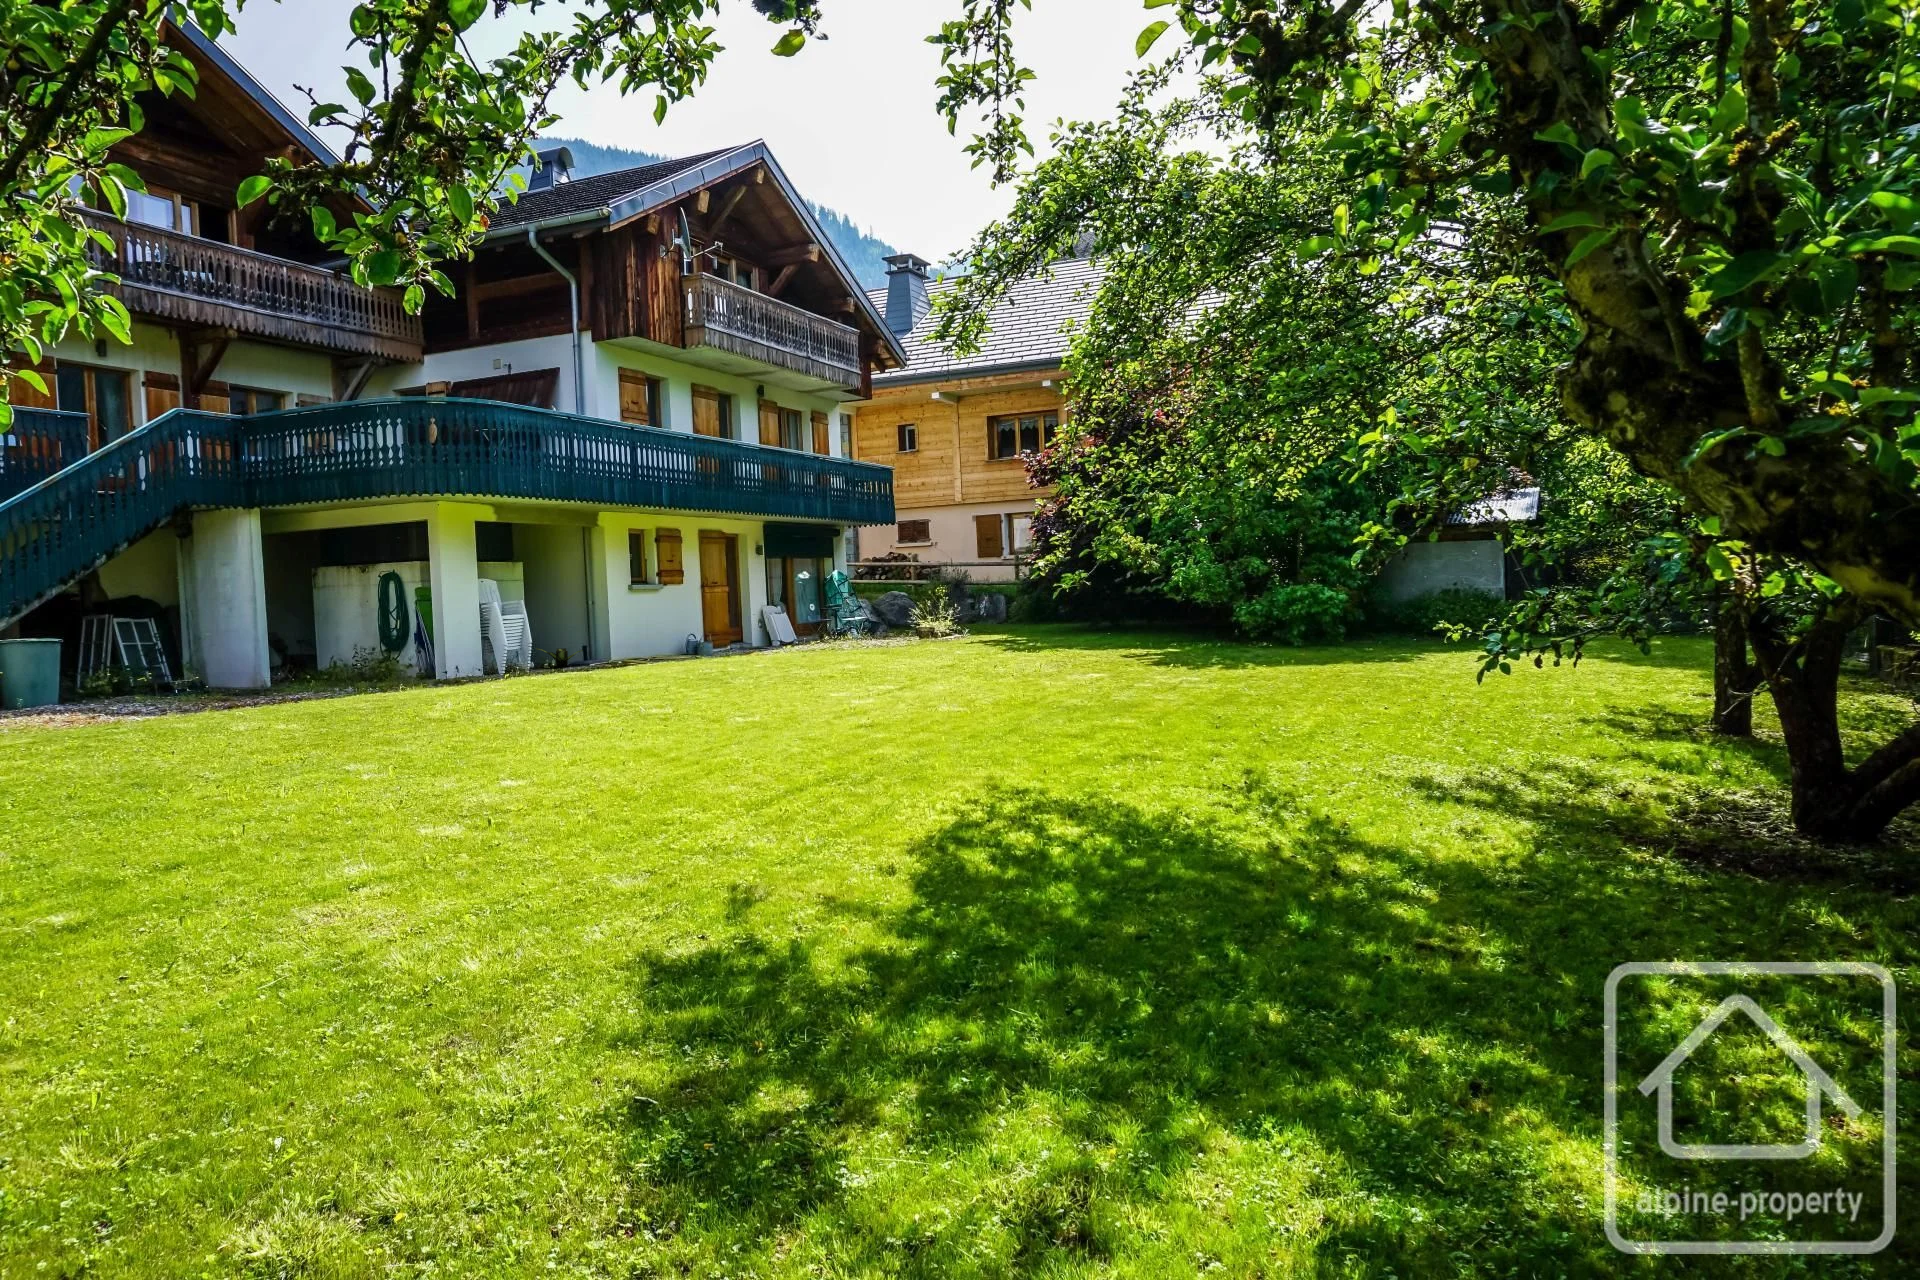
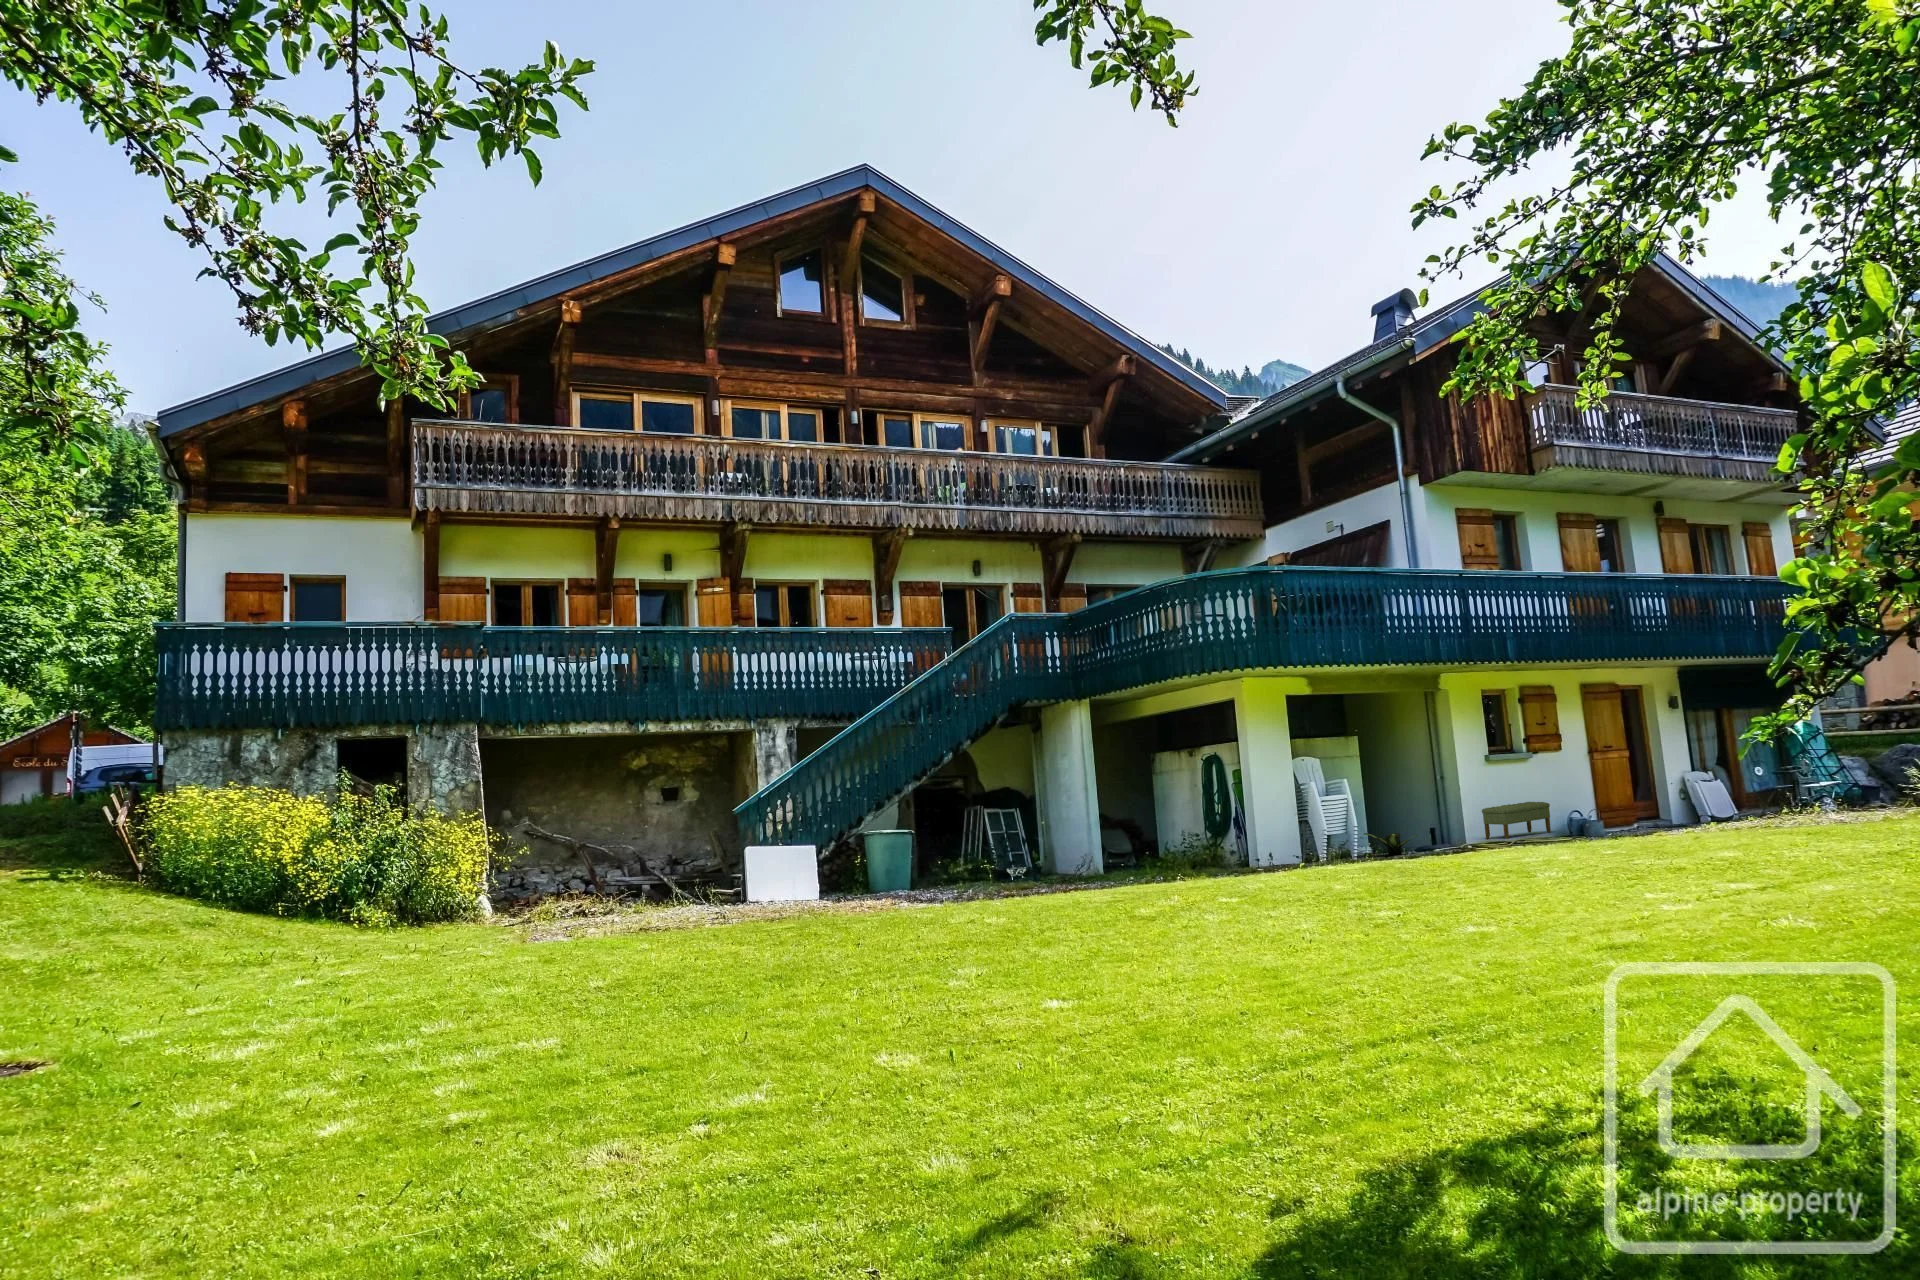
bench: none [626,623,677,654] -> present [1482,802,1551,839]

